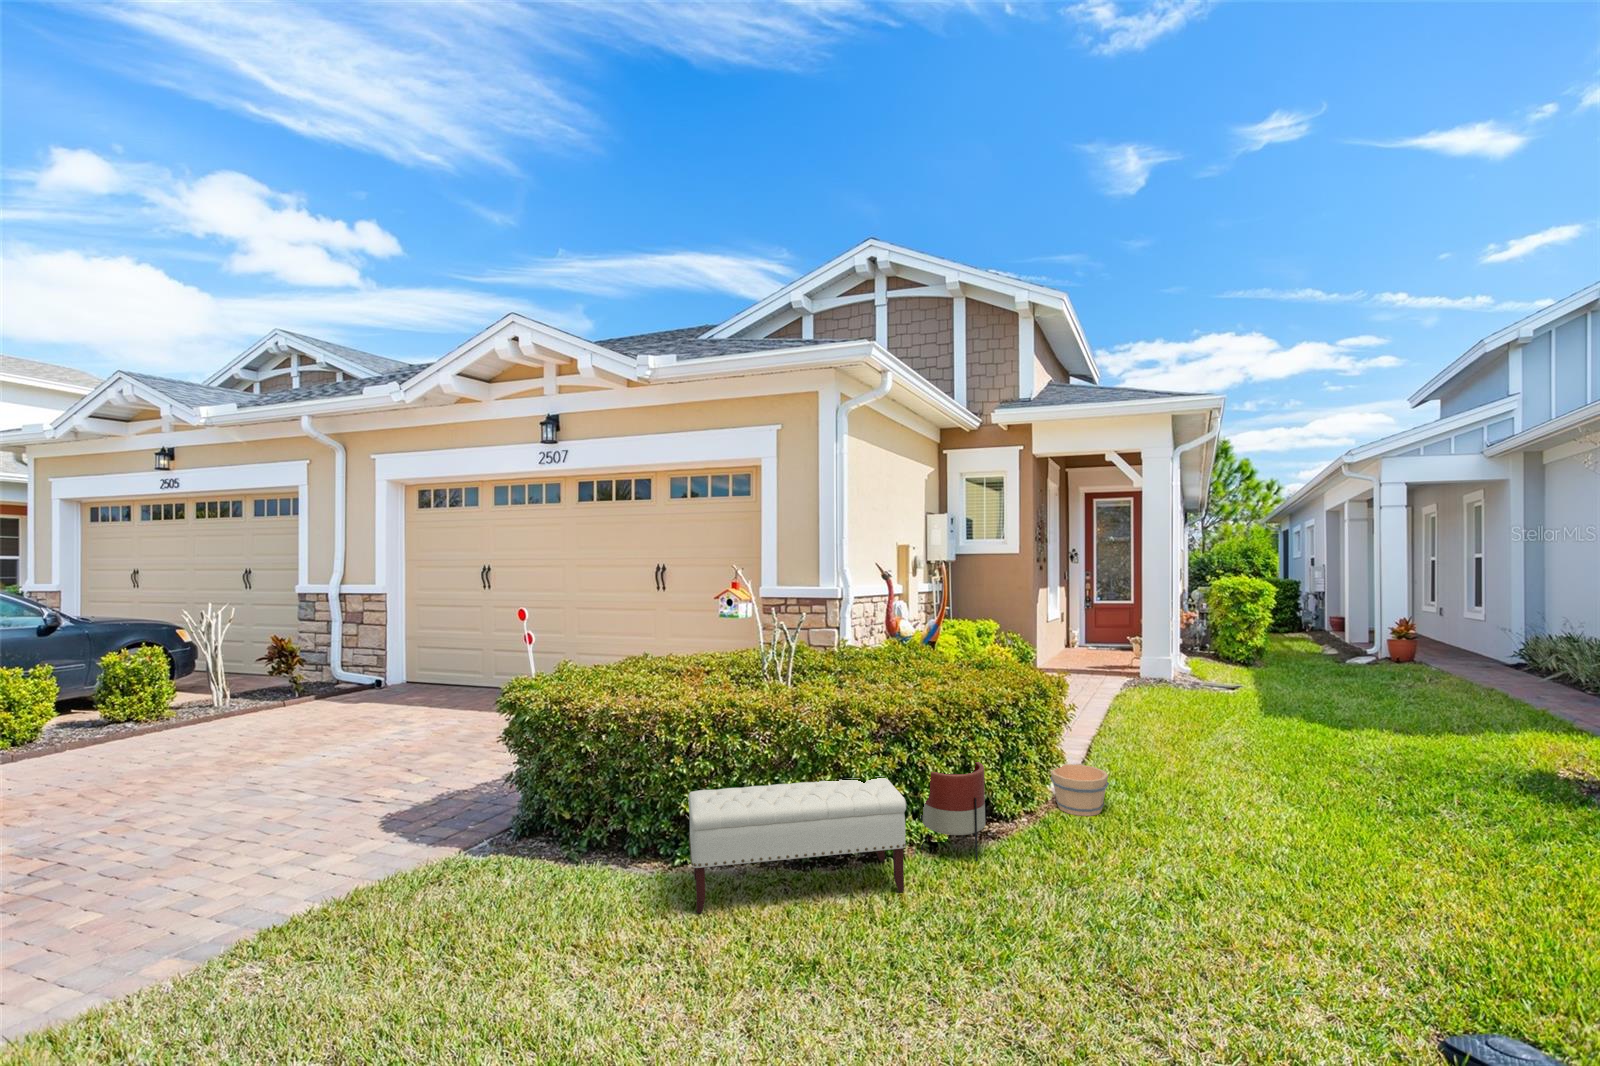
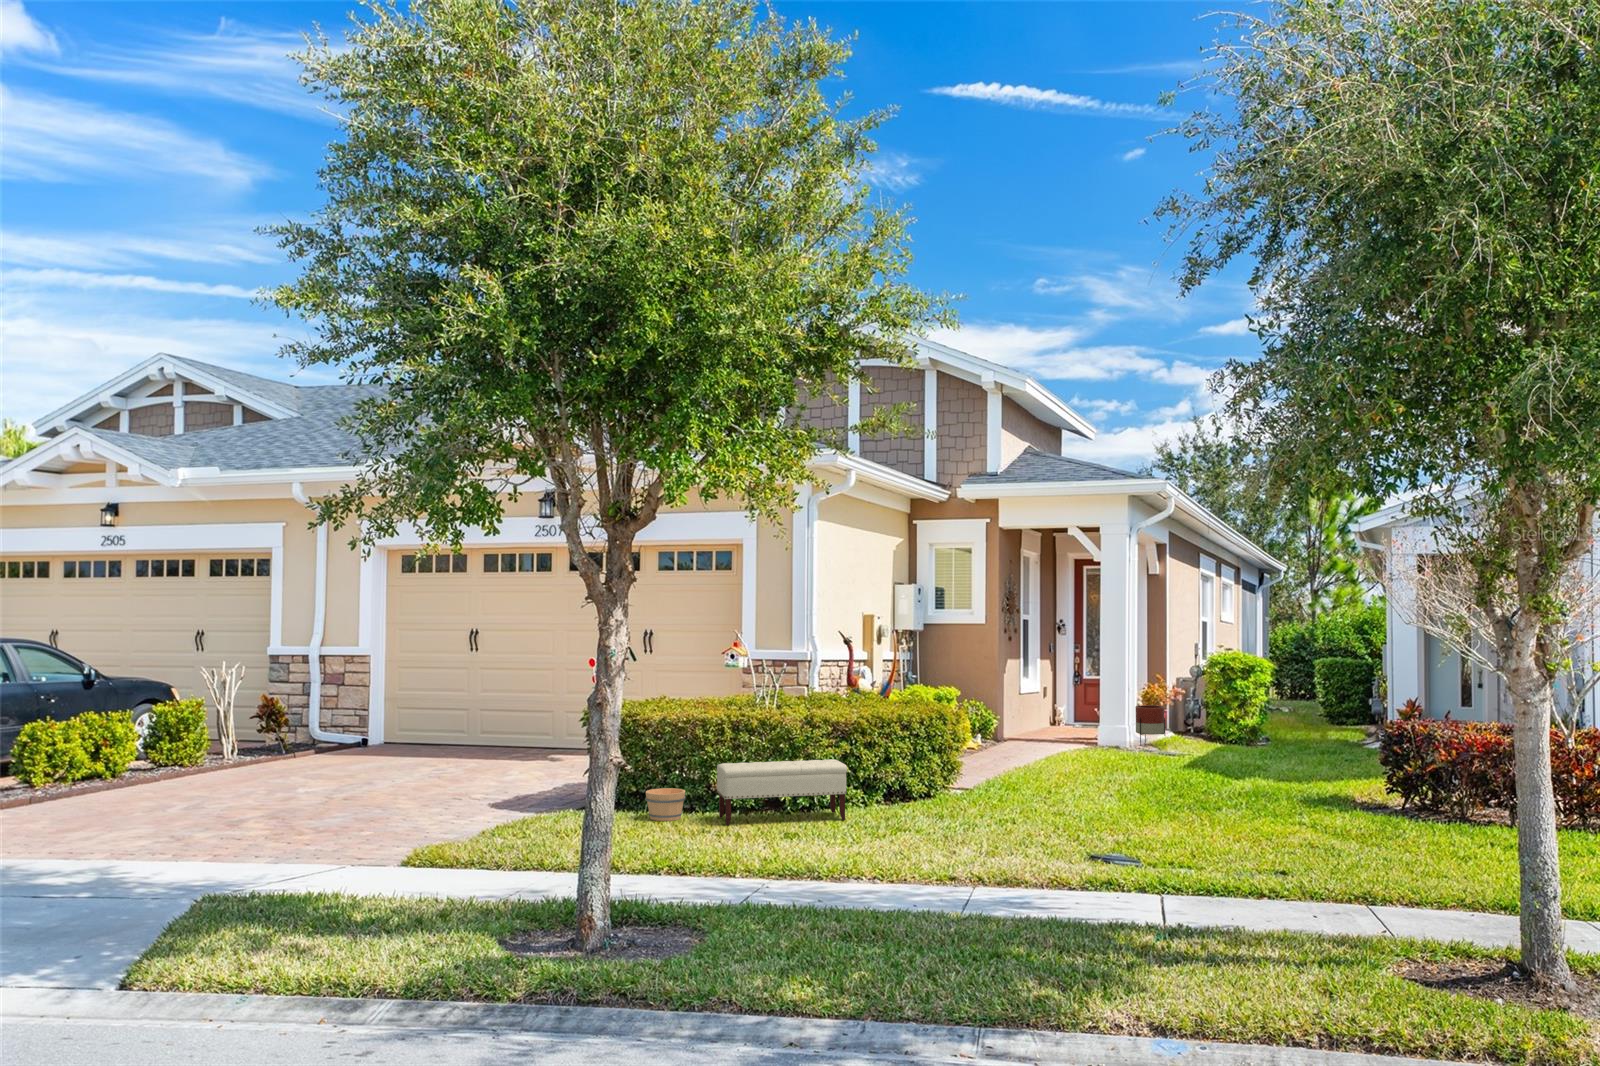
planter: present [921,762,985,861] -> present [1135,705,1166,745]
bucket: present [1050,764,1109,816] -> present [645,788,686,821]

